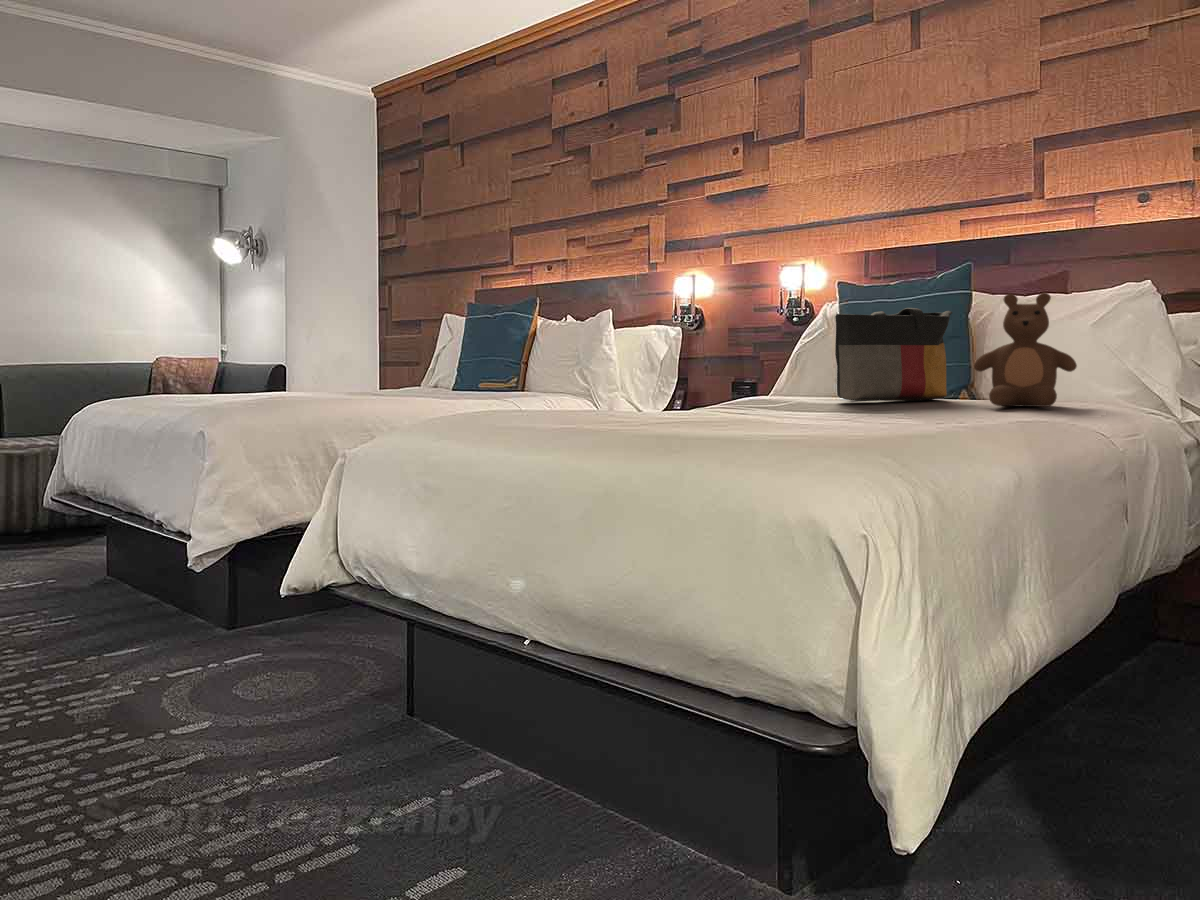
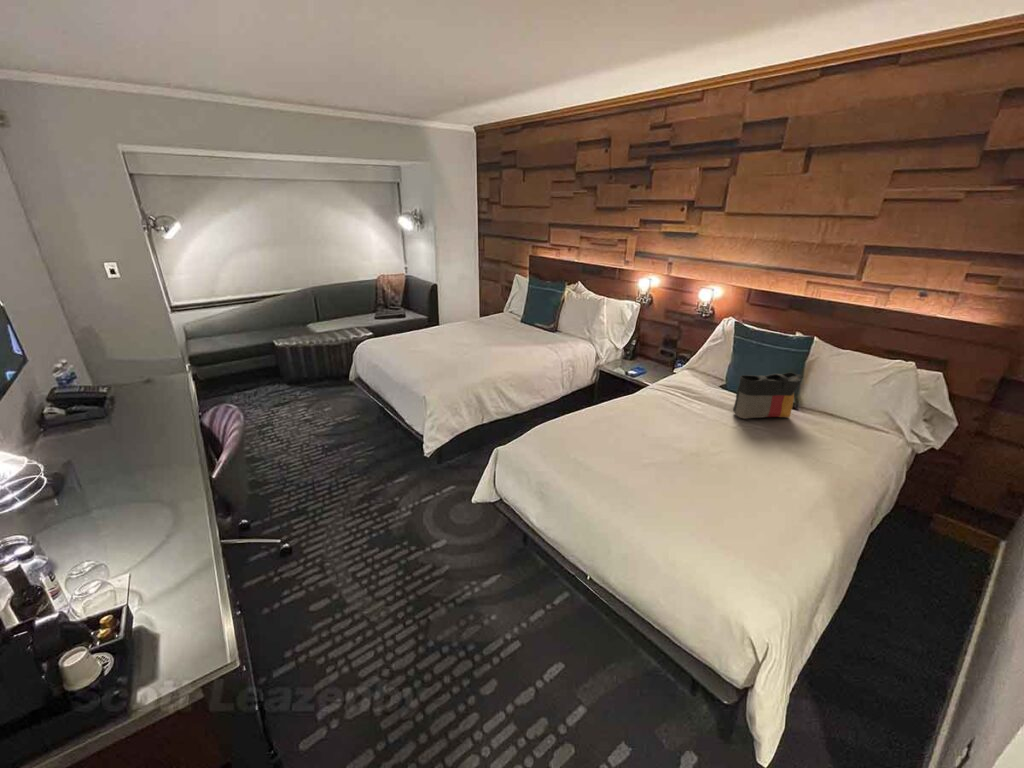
teddy bear: present [974,293,1077,407] -> none [811,389,869,456]

